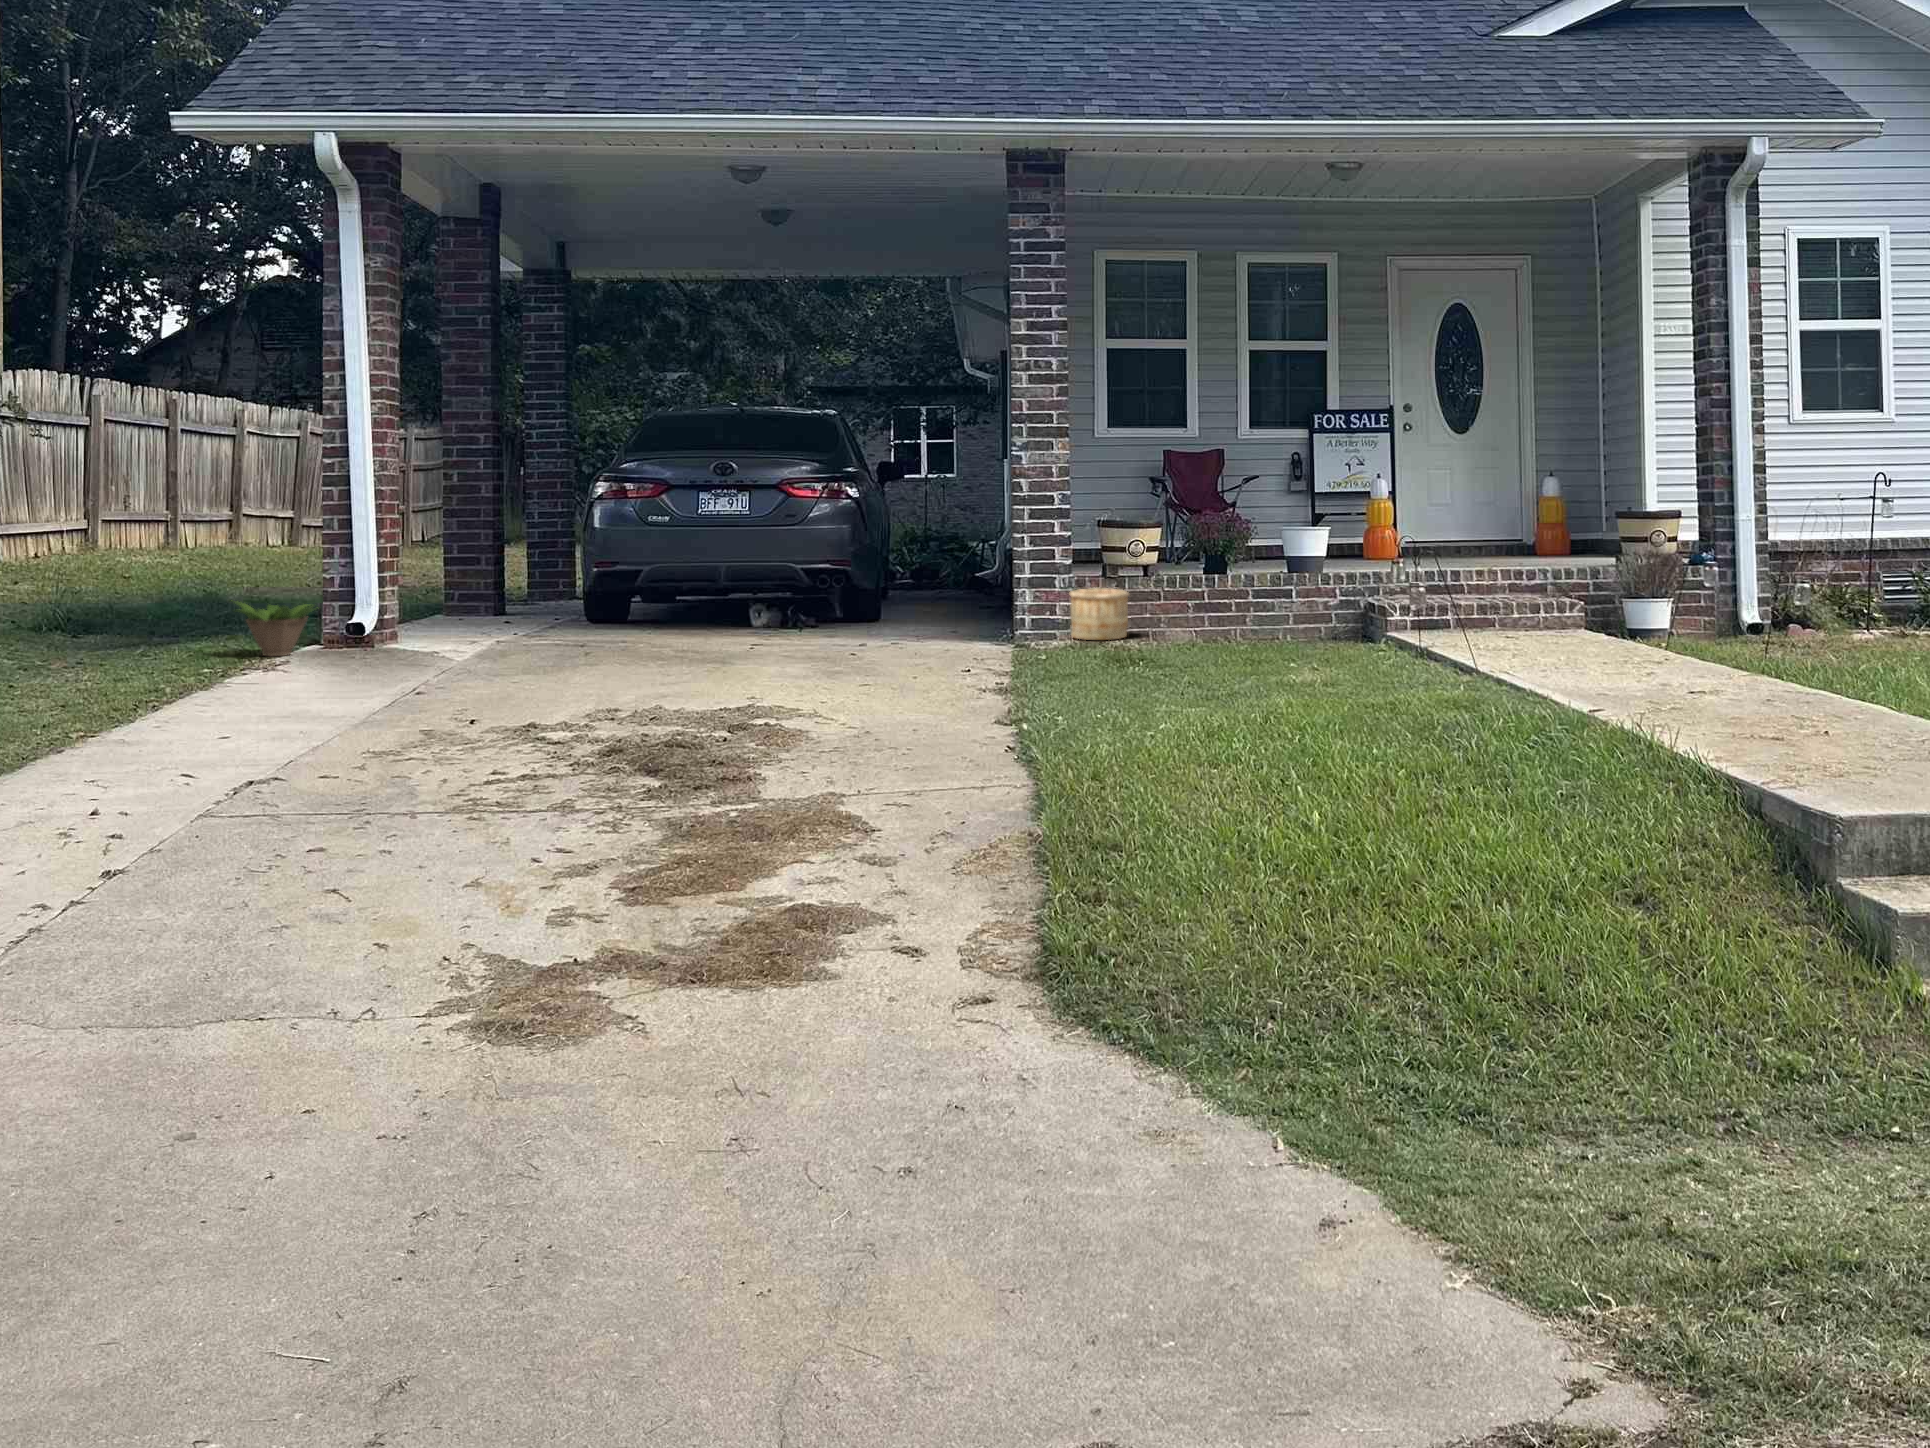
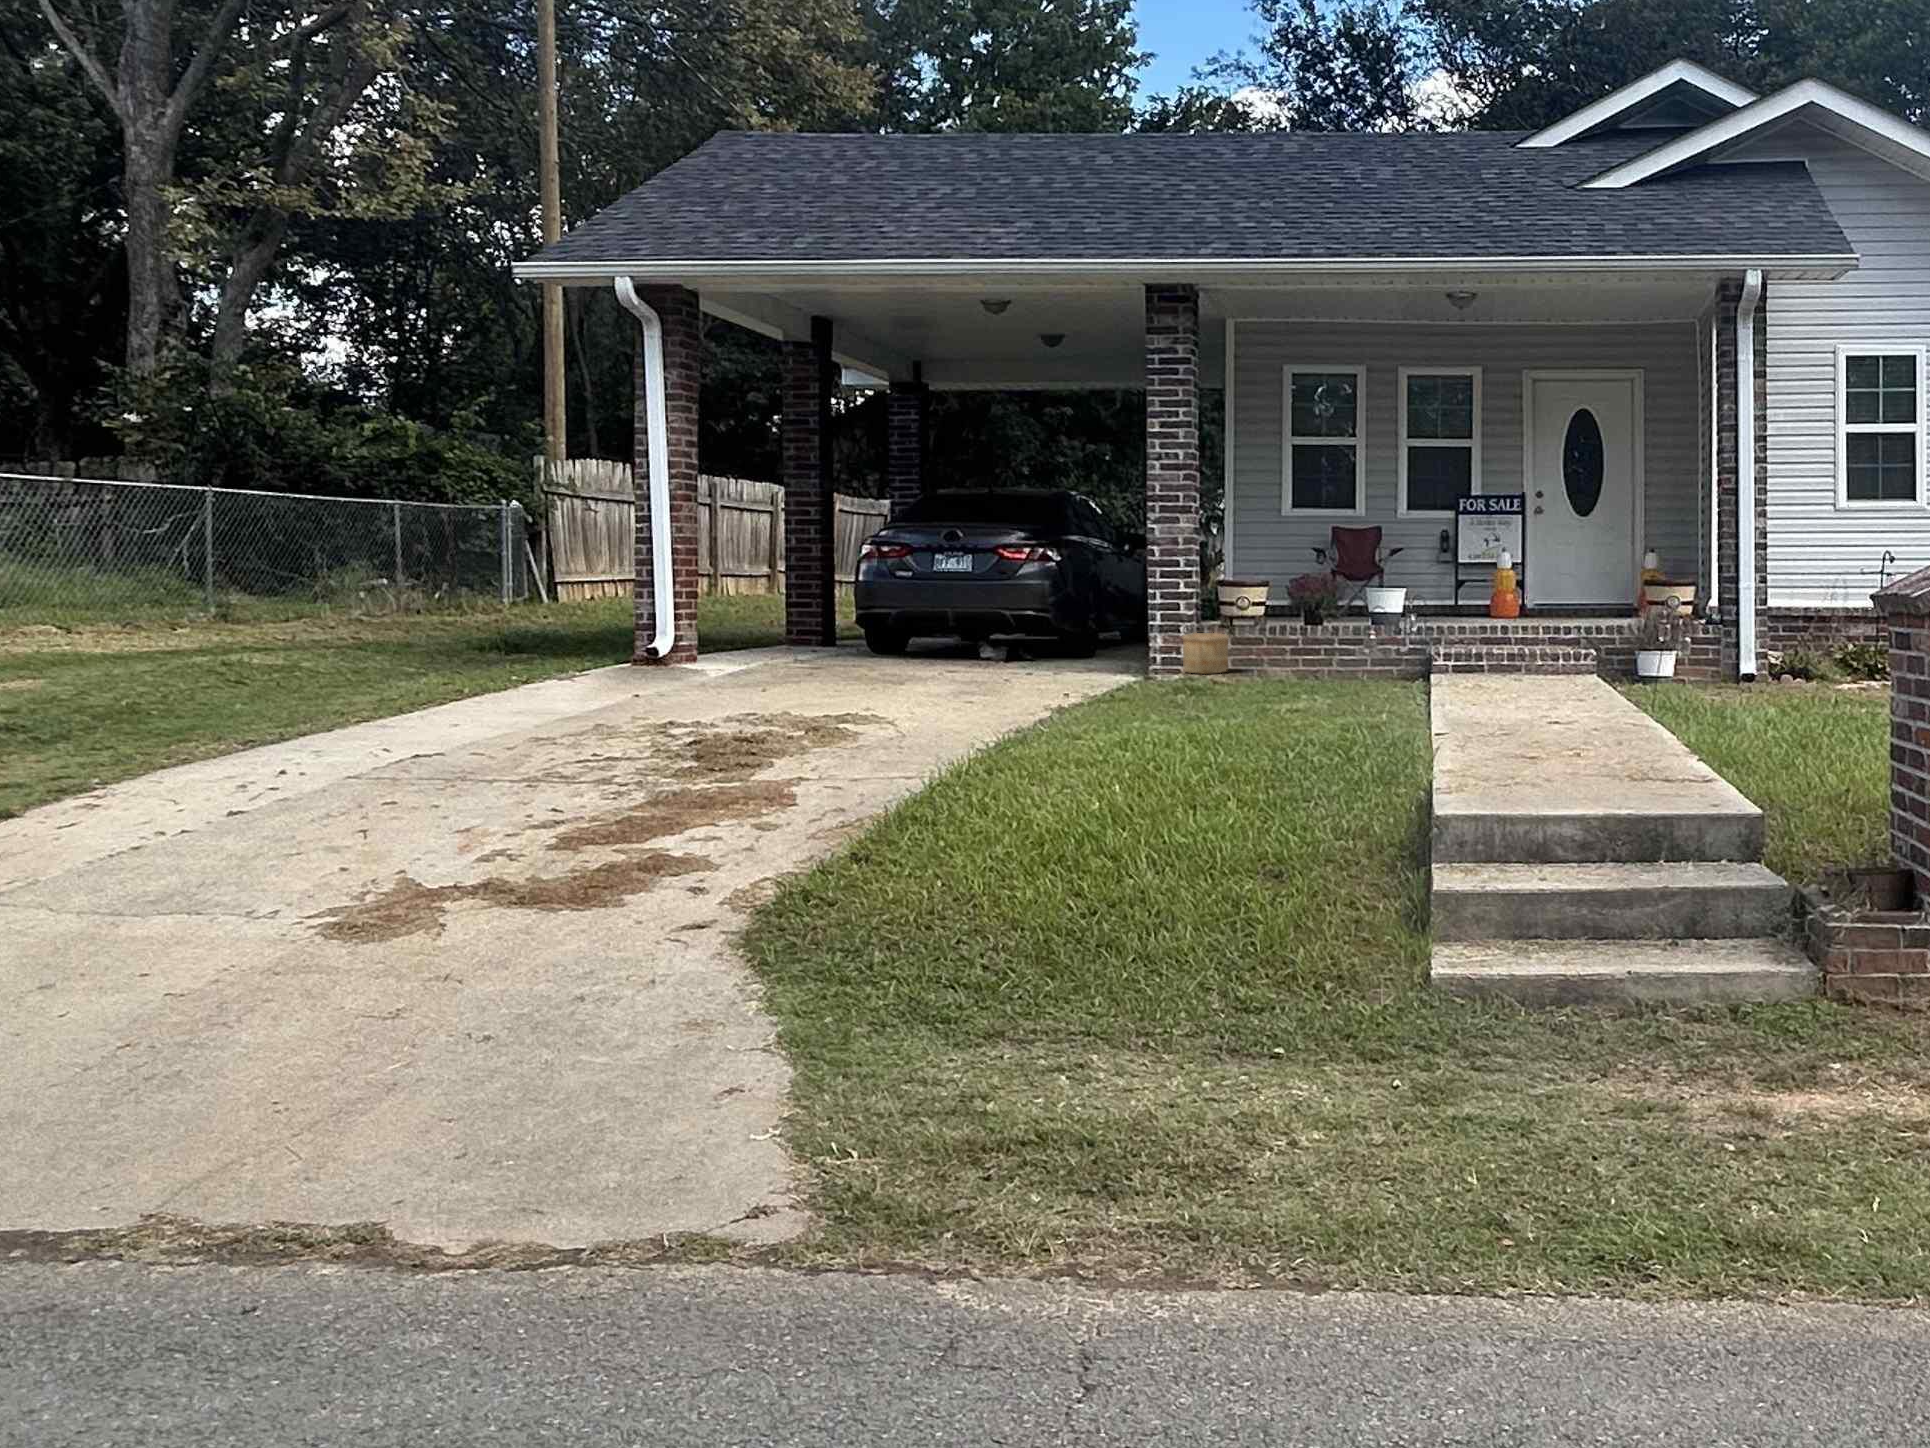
decorative plant: present [231,600,316,656] -> none [557,628,632,670]

